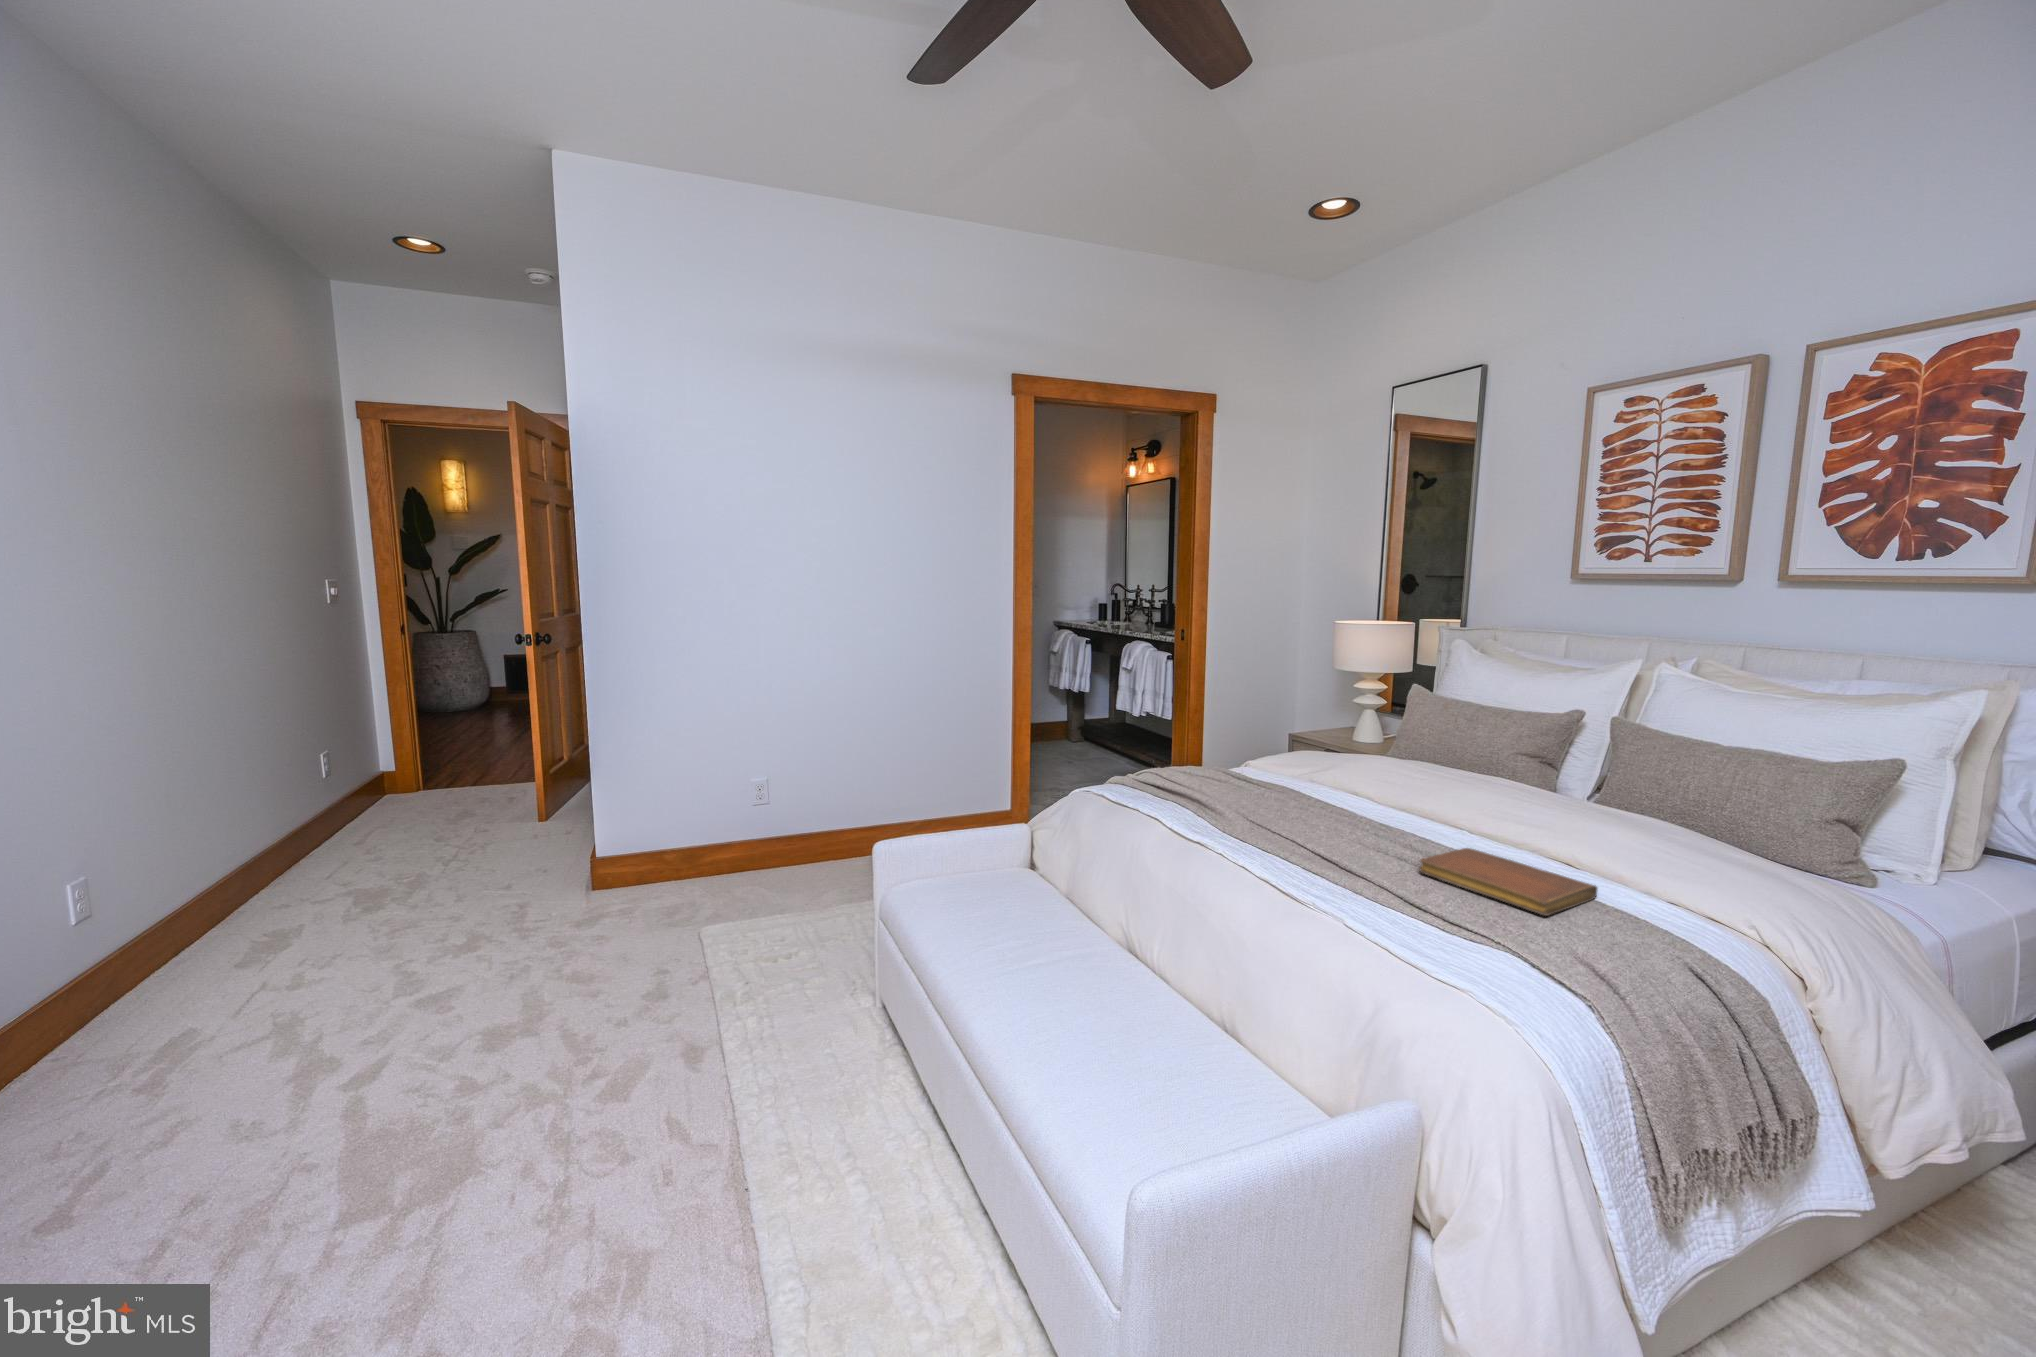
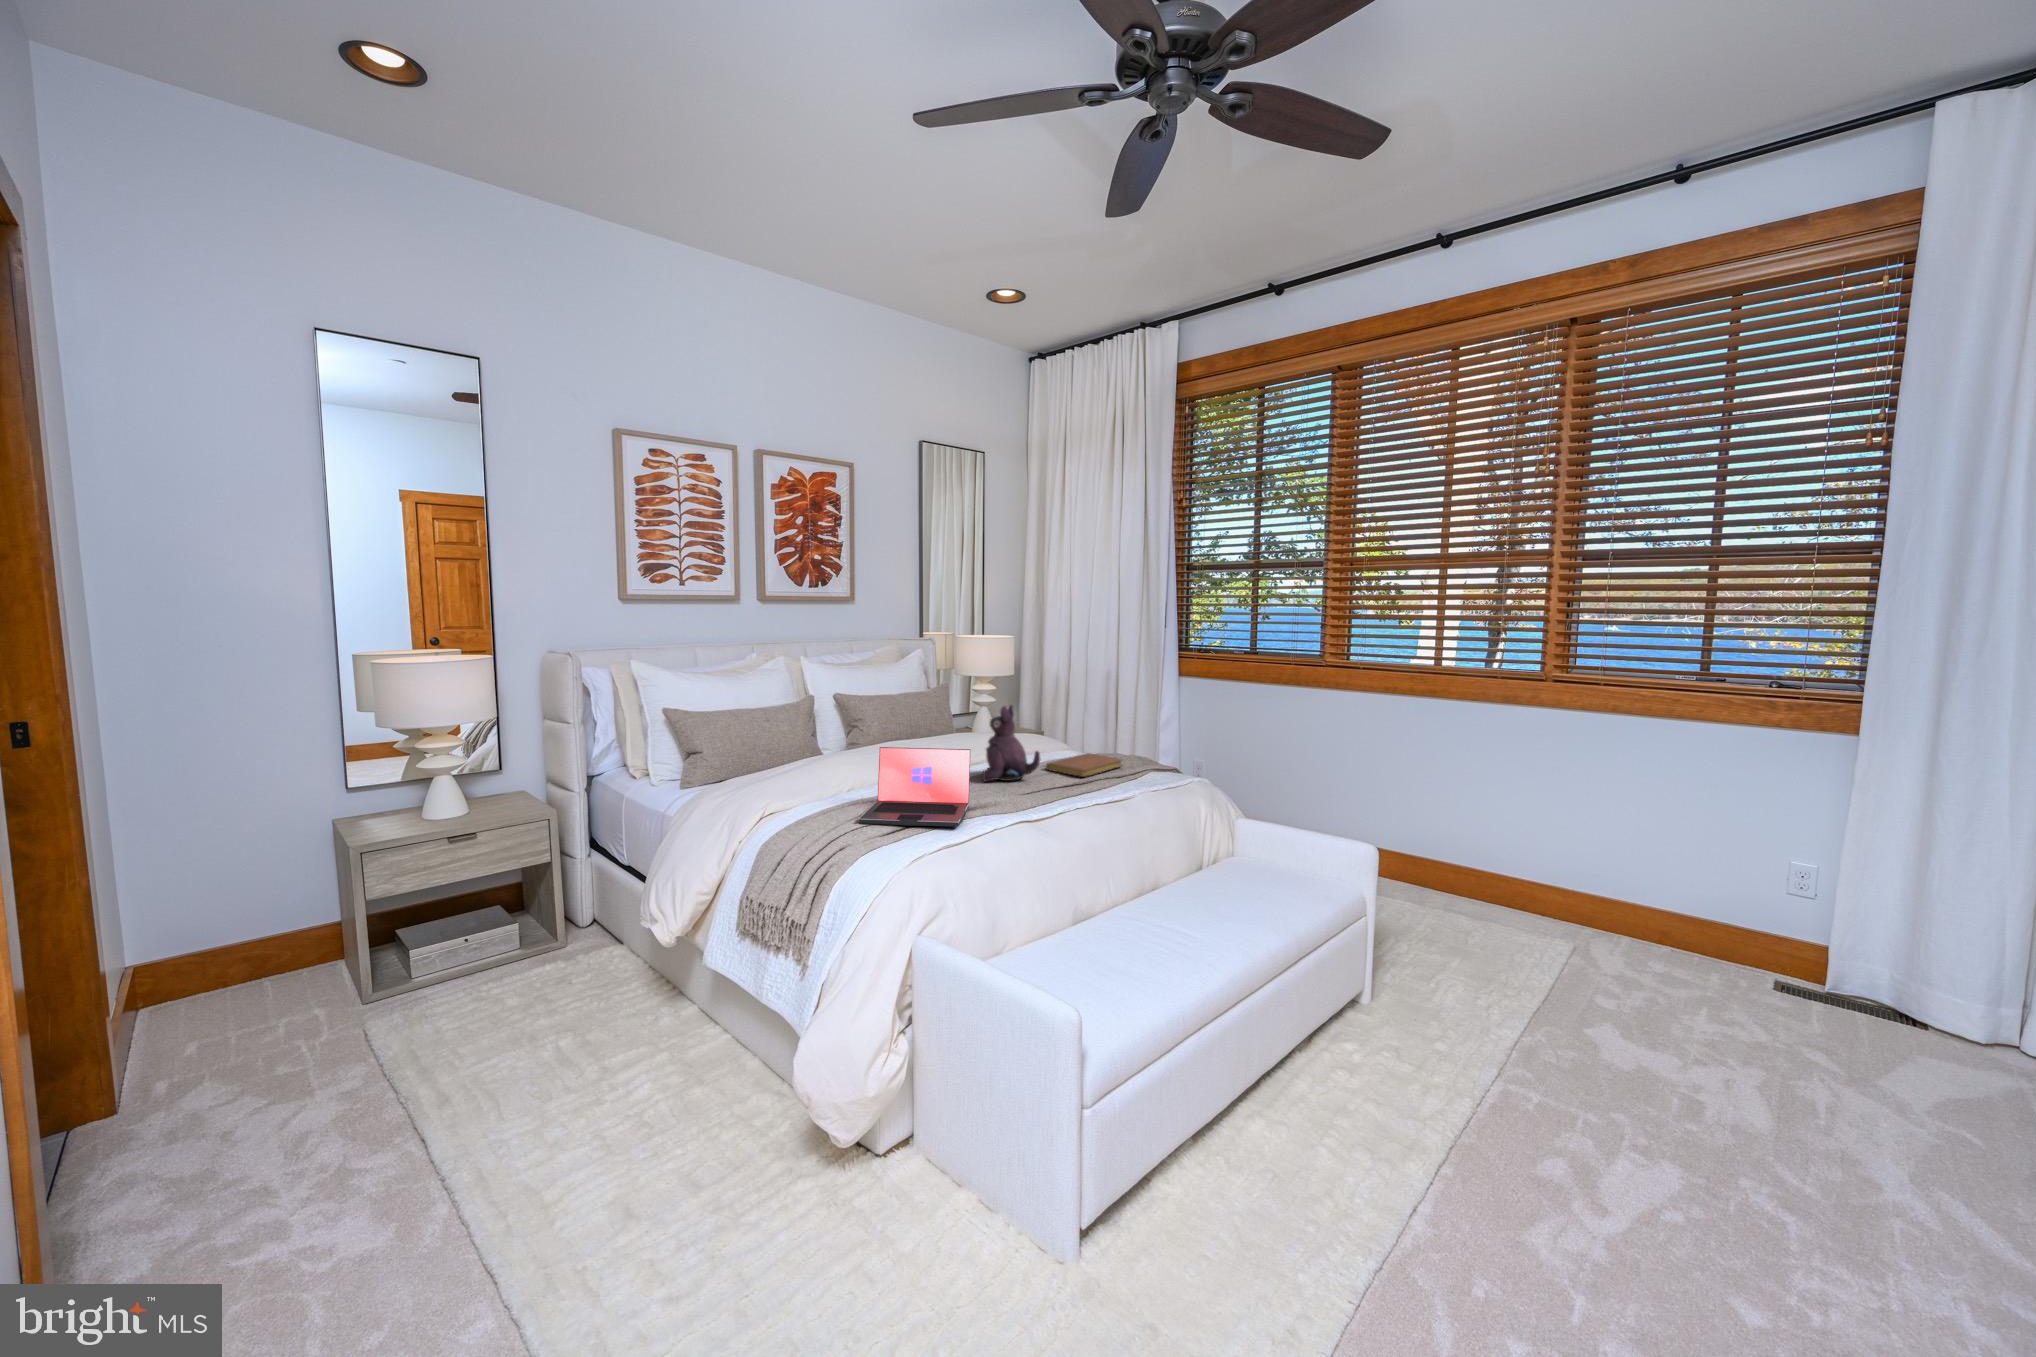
laptop: none [1156,724,1260,804] -> present [859,747,970,827]
plush toy: none [1352,724,1430,837] -> present [983,705,1040,782]

